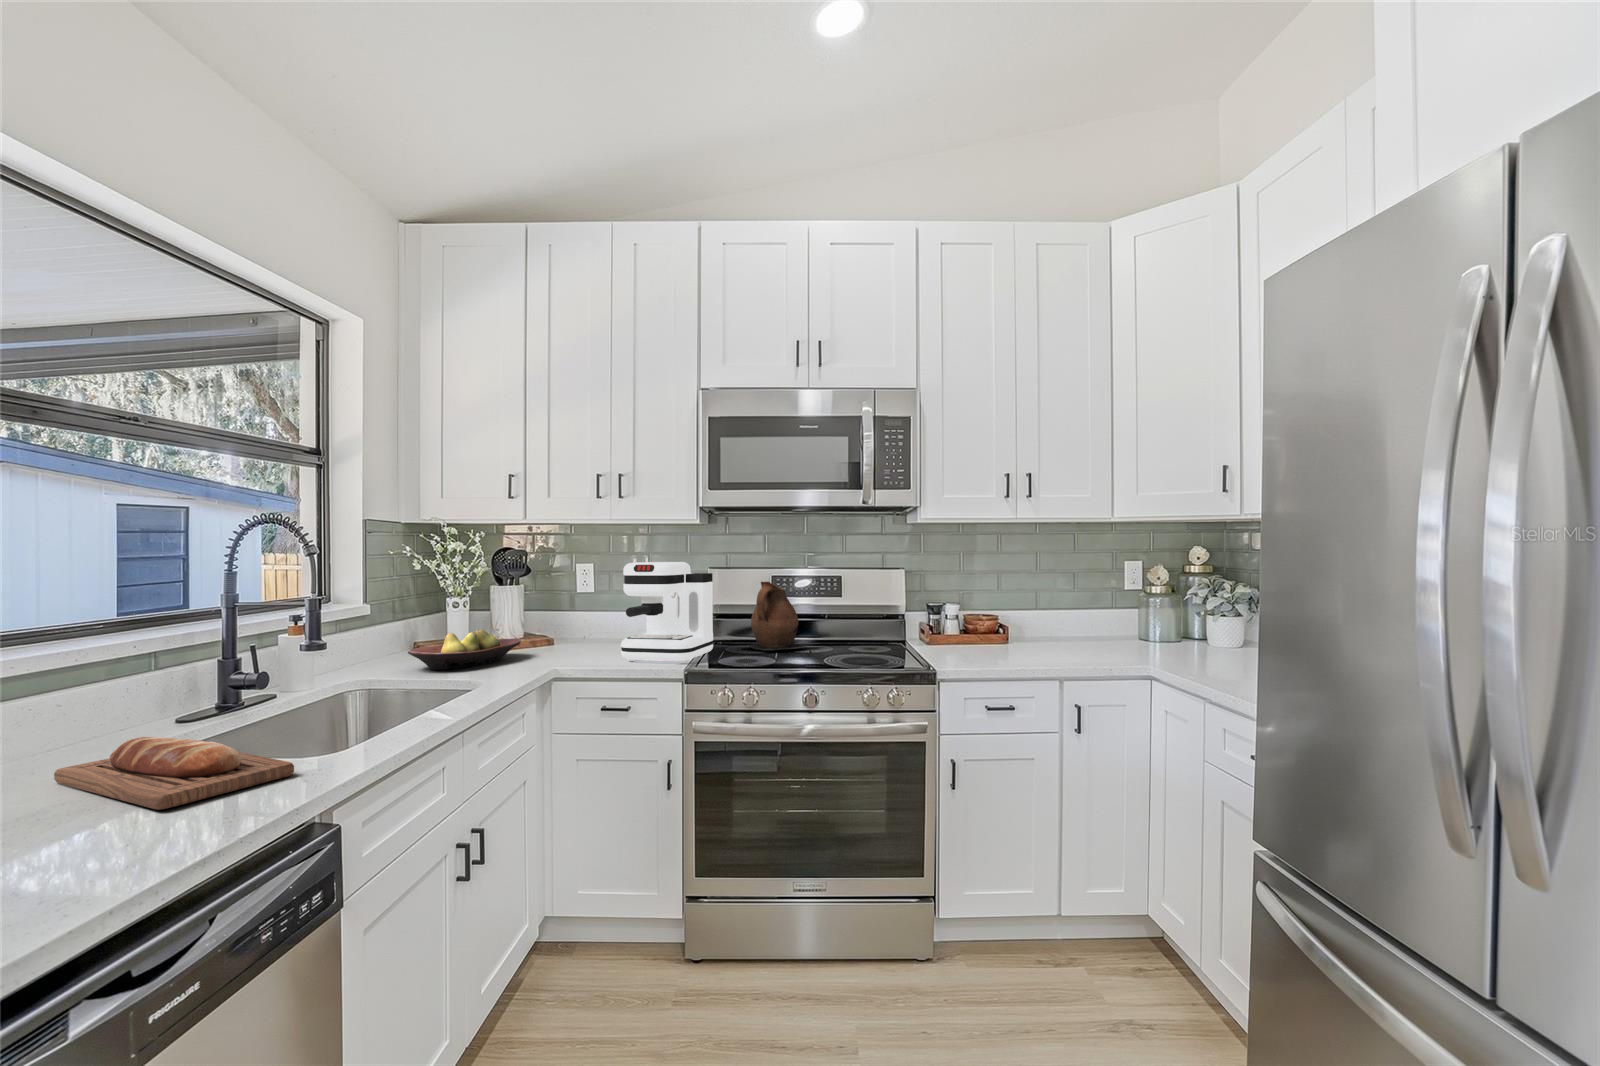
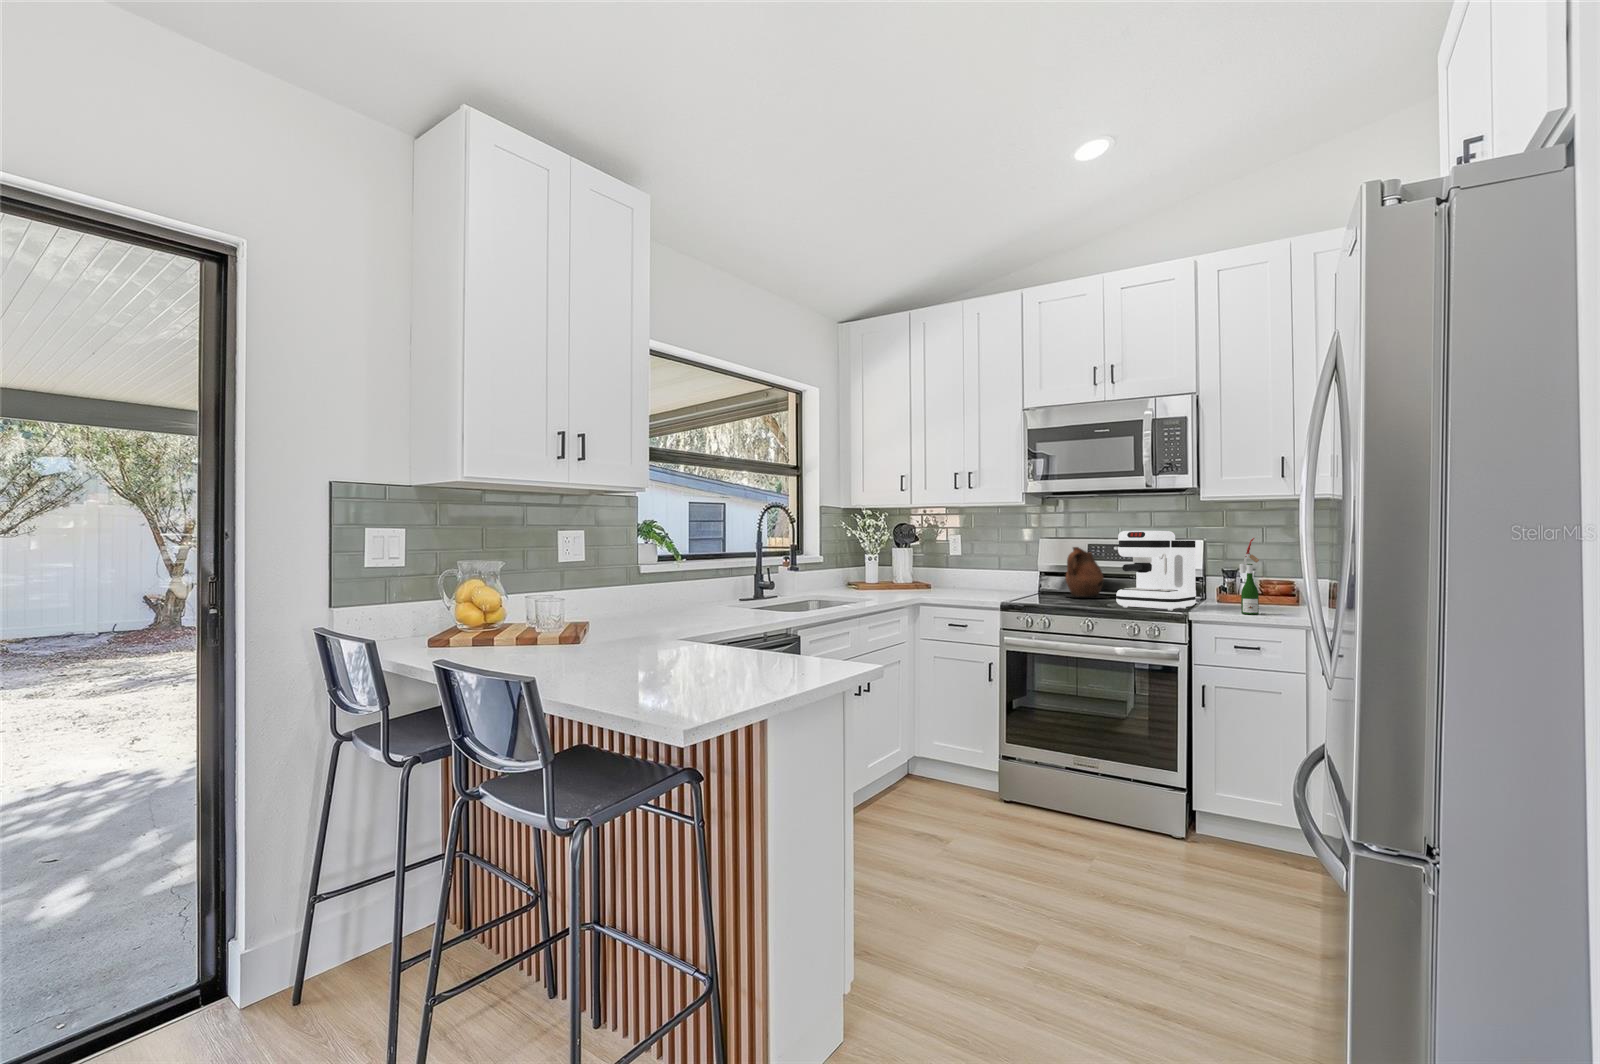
coffee maker: present [621,562,713,663] -> present [1116,531,1196,611]
wine bottle: none [986,571,1017,669] -> present [1239,538,1267,614]
fruit bowl: present [408,629,521,670] -> none [841,573,907,595]
bread loaf: present [54,737,294,810] -> none [705,598,787,620]

